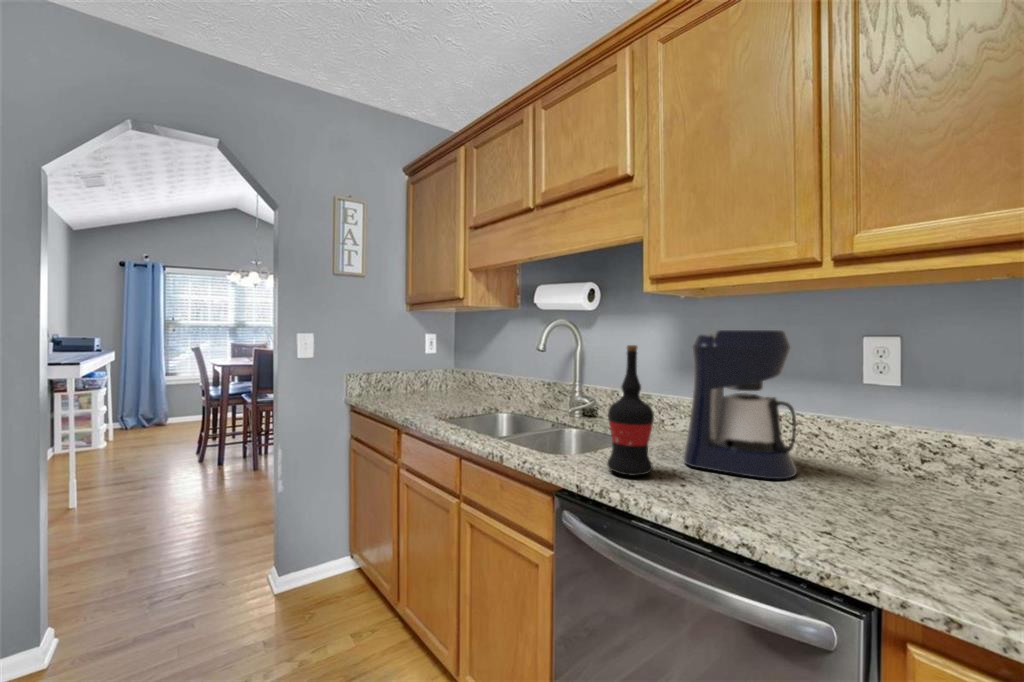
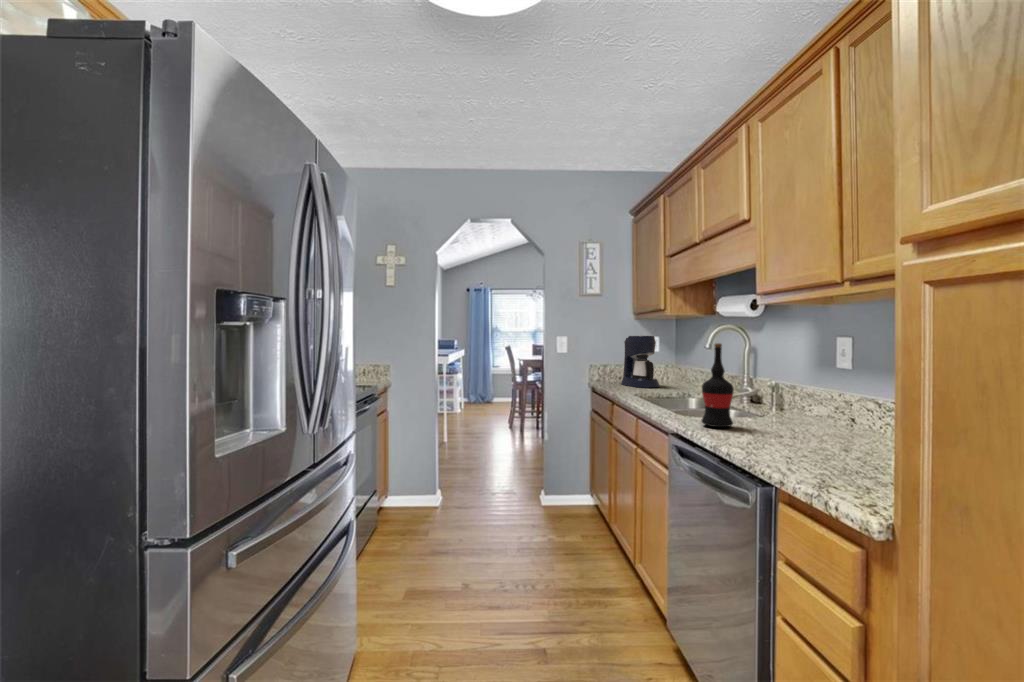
coffee maker: present [683,330,797,479] -> present [621,336,660,388]

